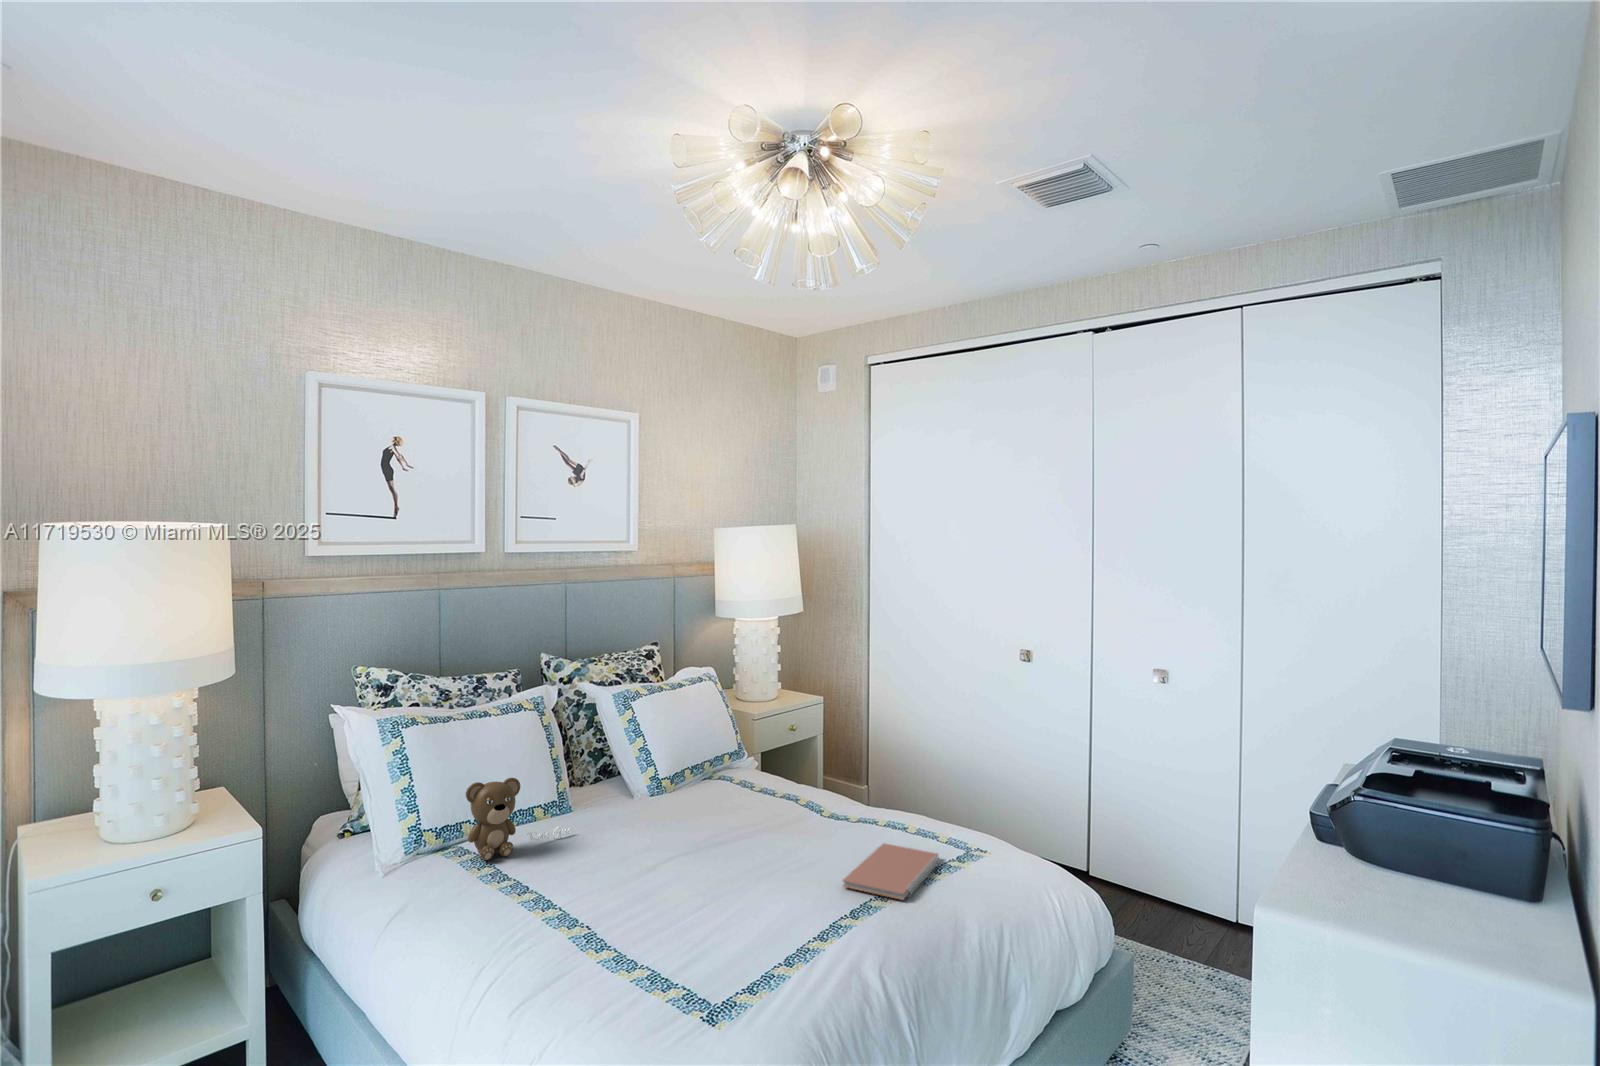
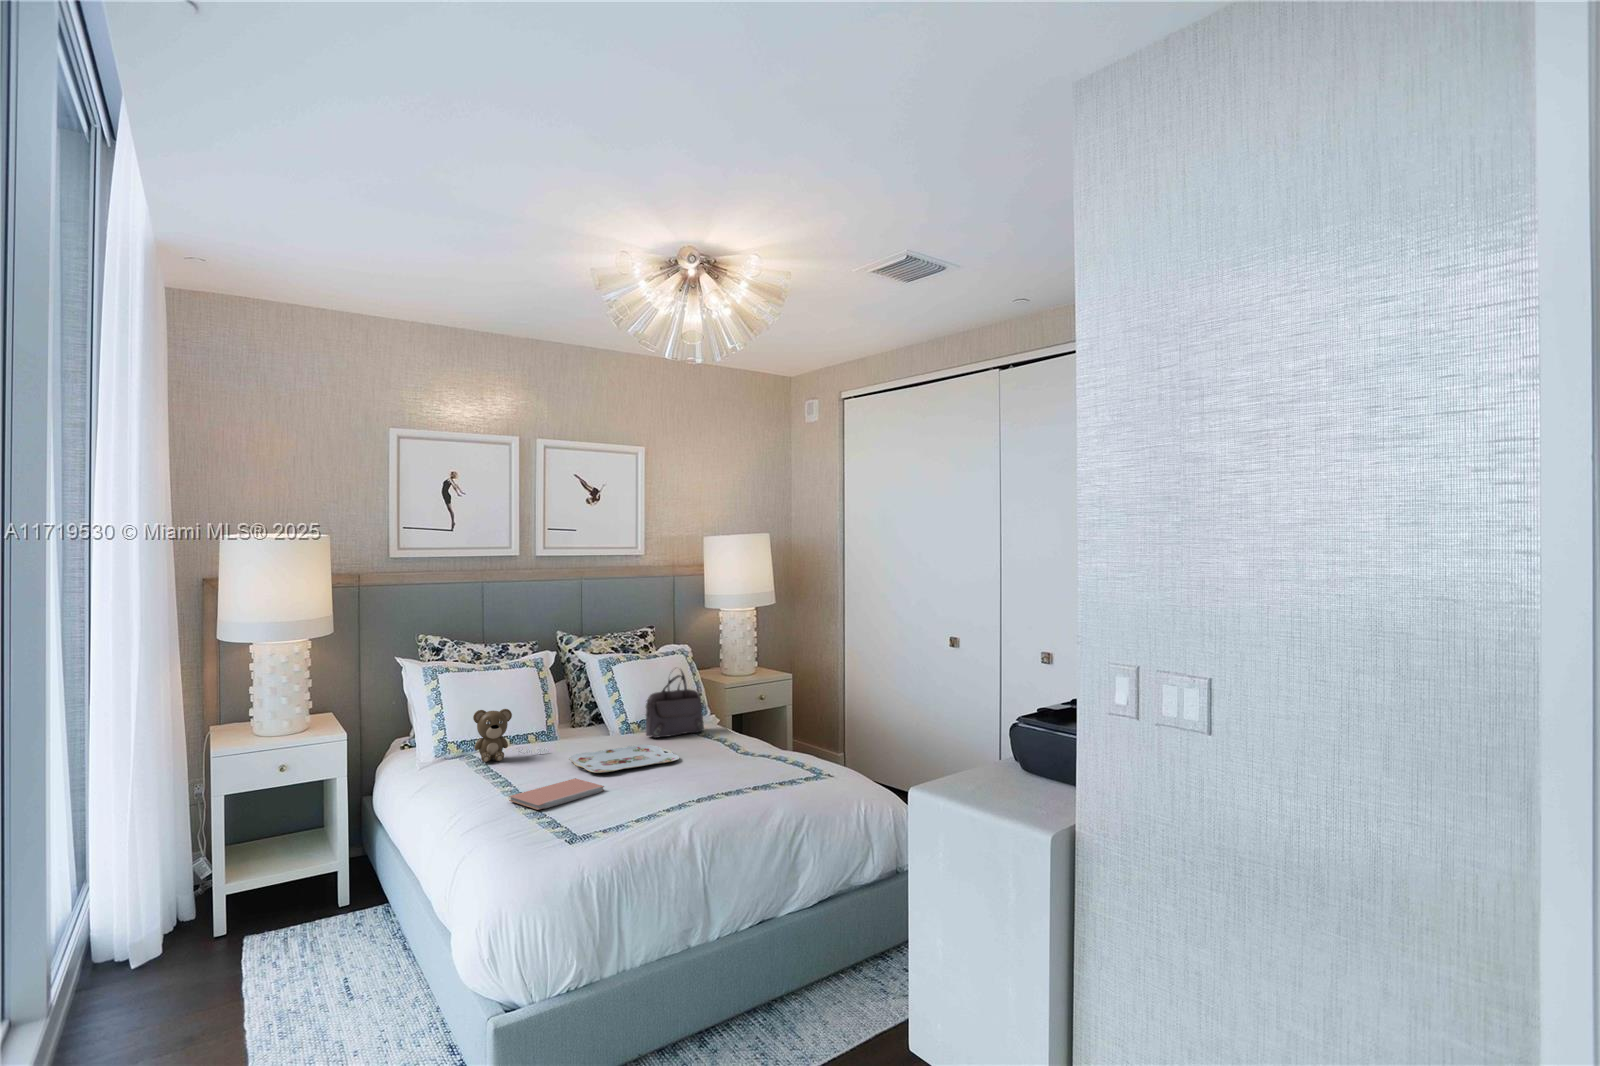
handbag: none [692,703,762,799] -> present [646,671,704,738]
serving tray: none [611,813,767,872] -> present [569,745,679,773]
notebook: present [843,843,939,900] -> present [509,778,604,810]

